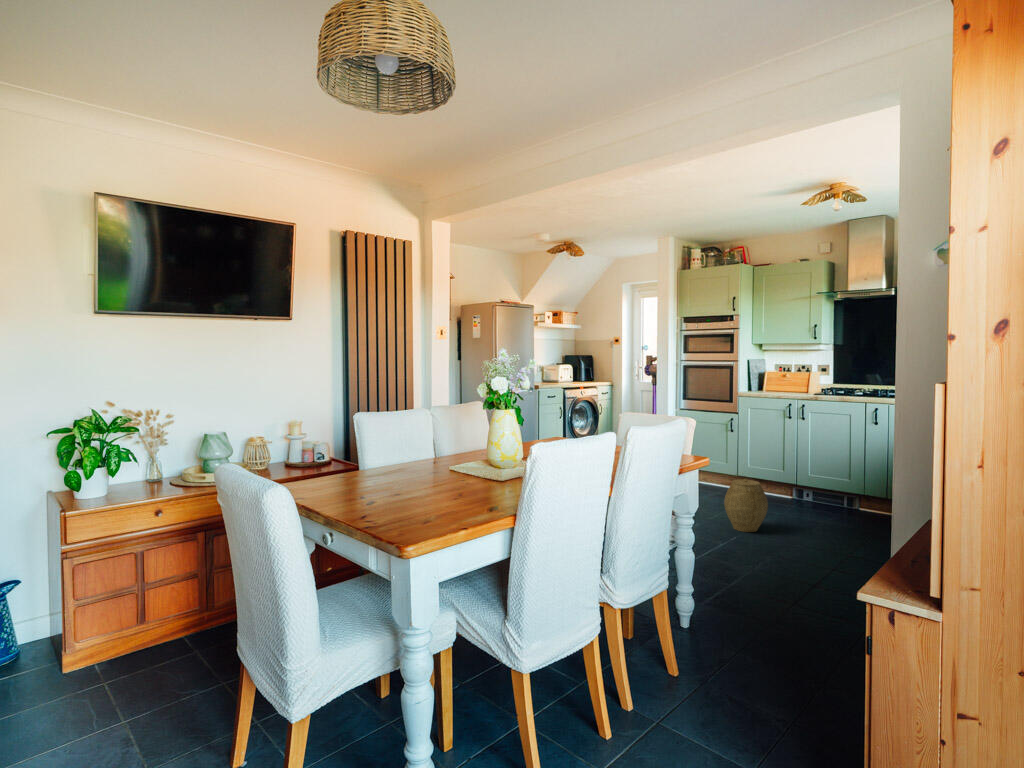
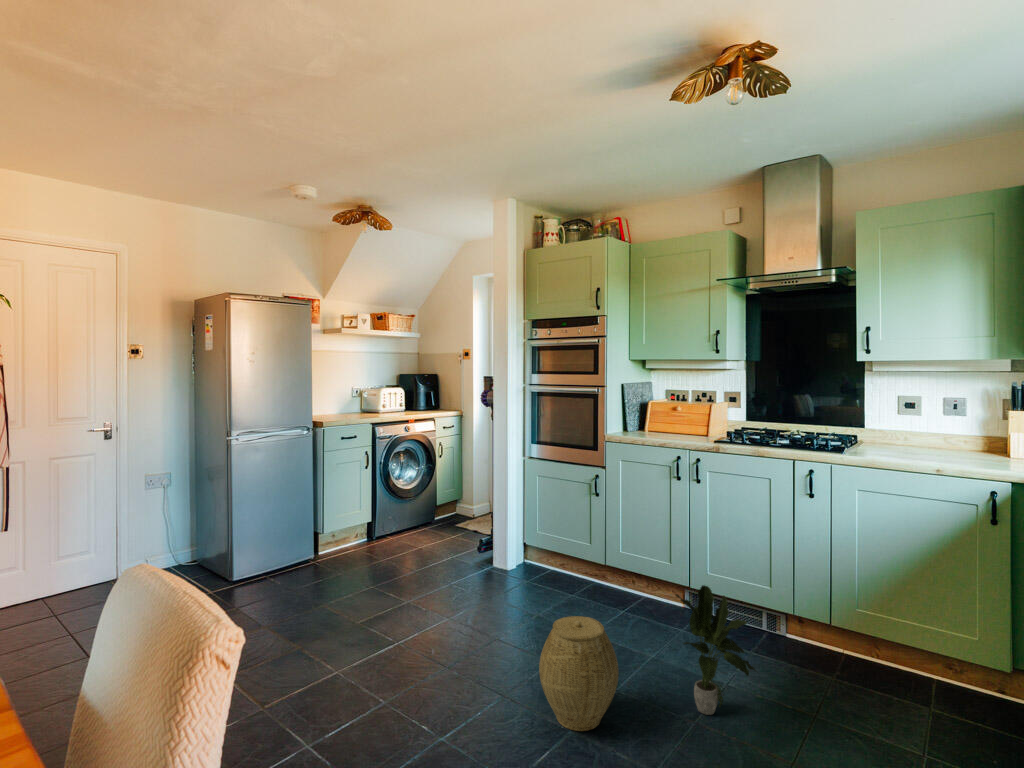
potted plant: none [796,464,843,529] -> present [676,585,756,715]

